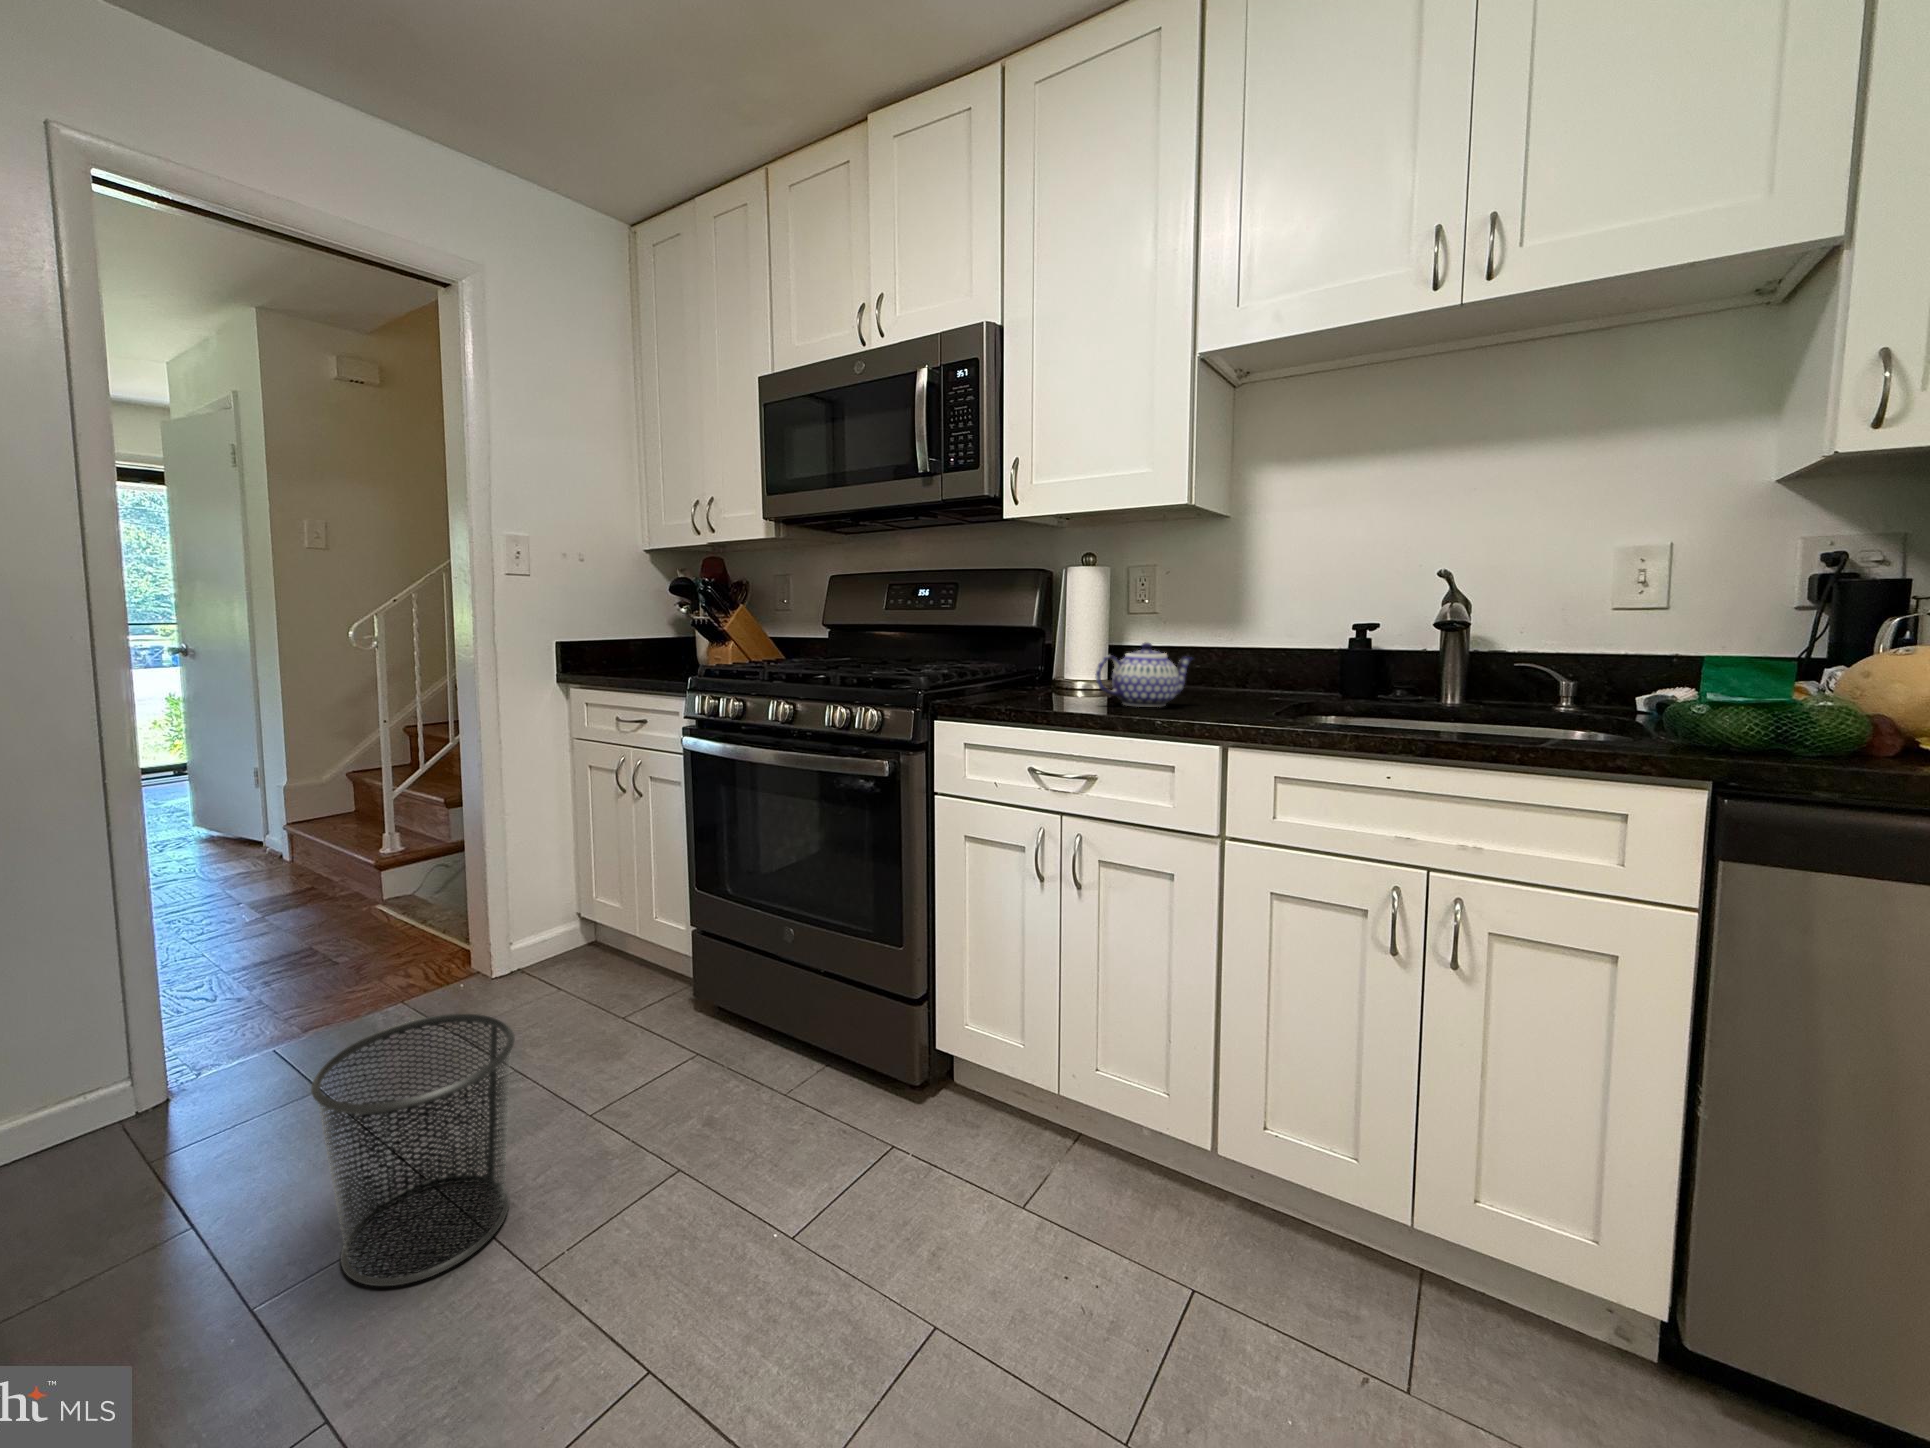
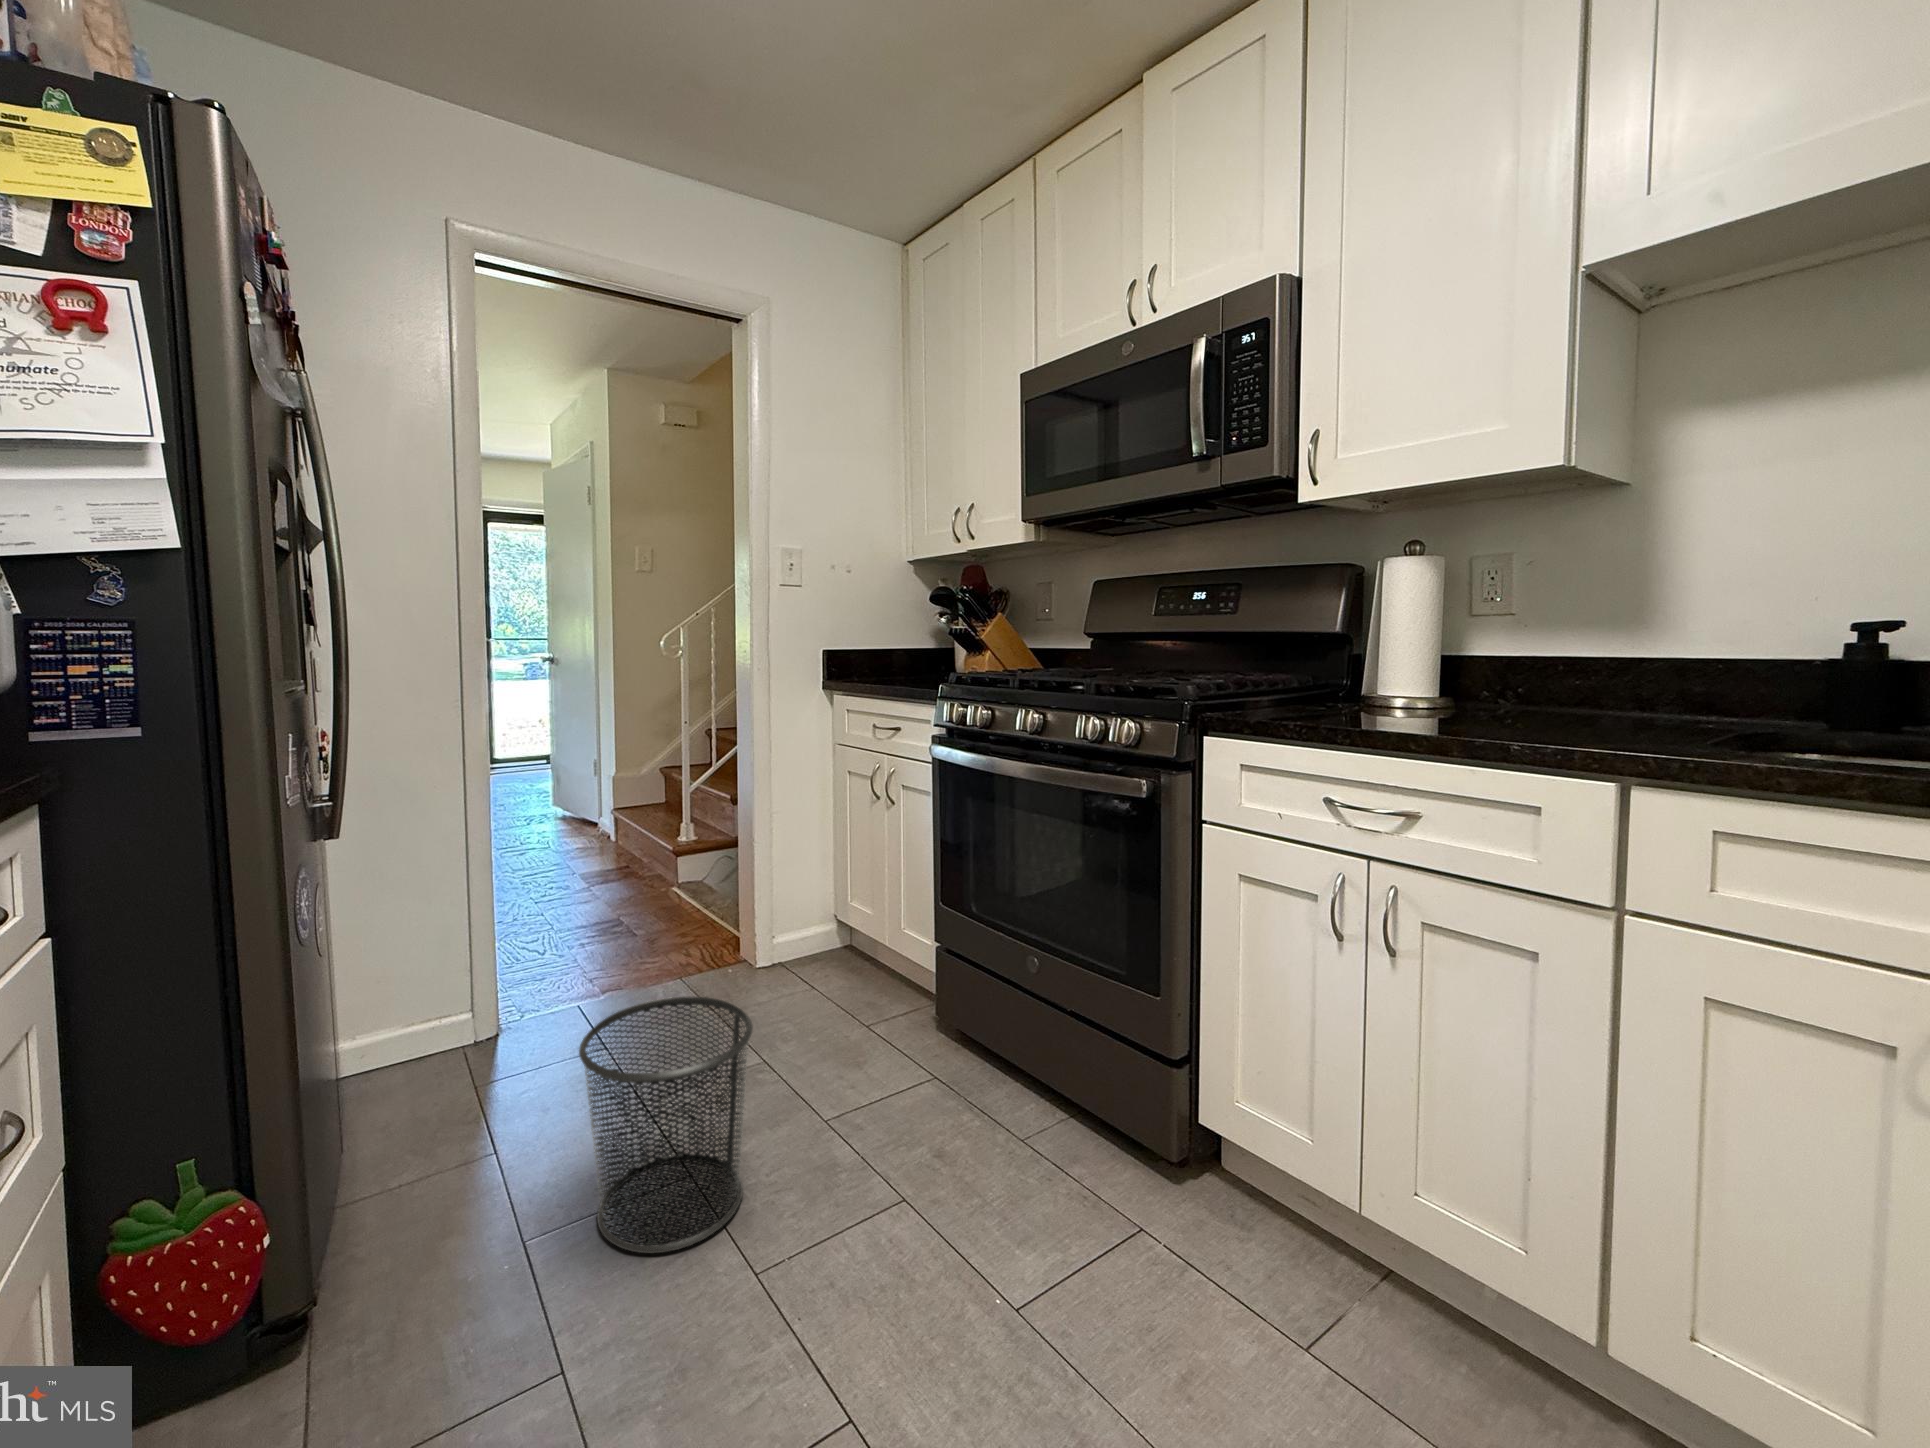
teapot: present [1095,643,1193,707] -> none [1421,646,1573,729]

